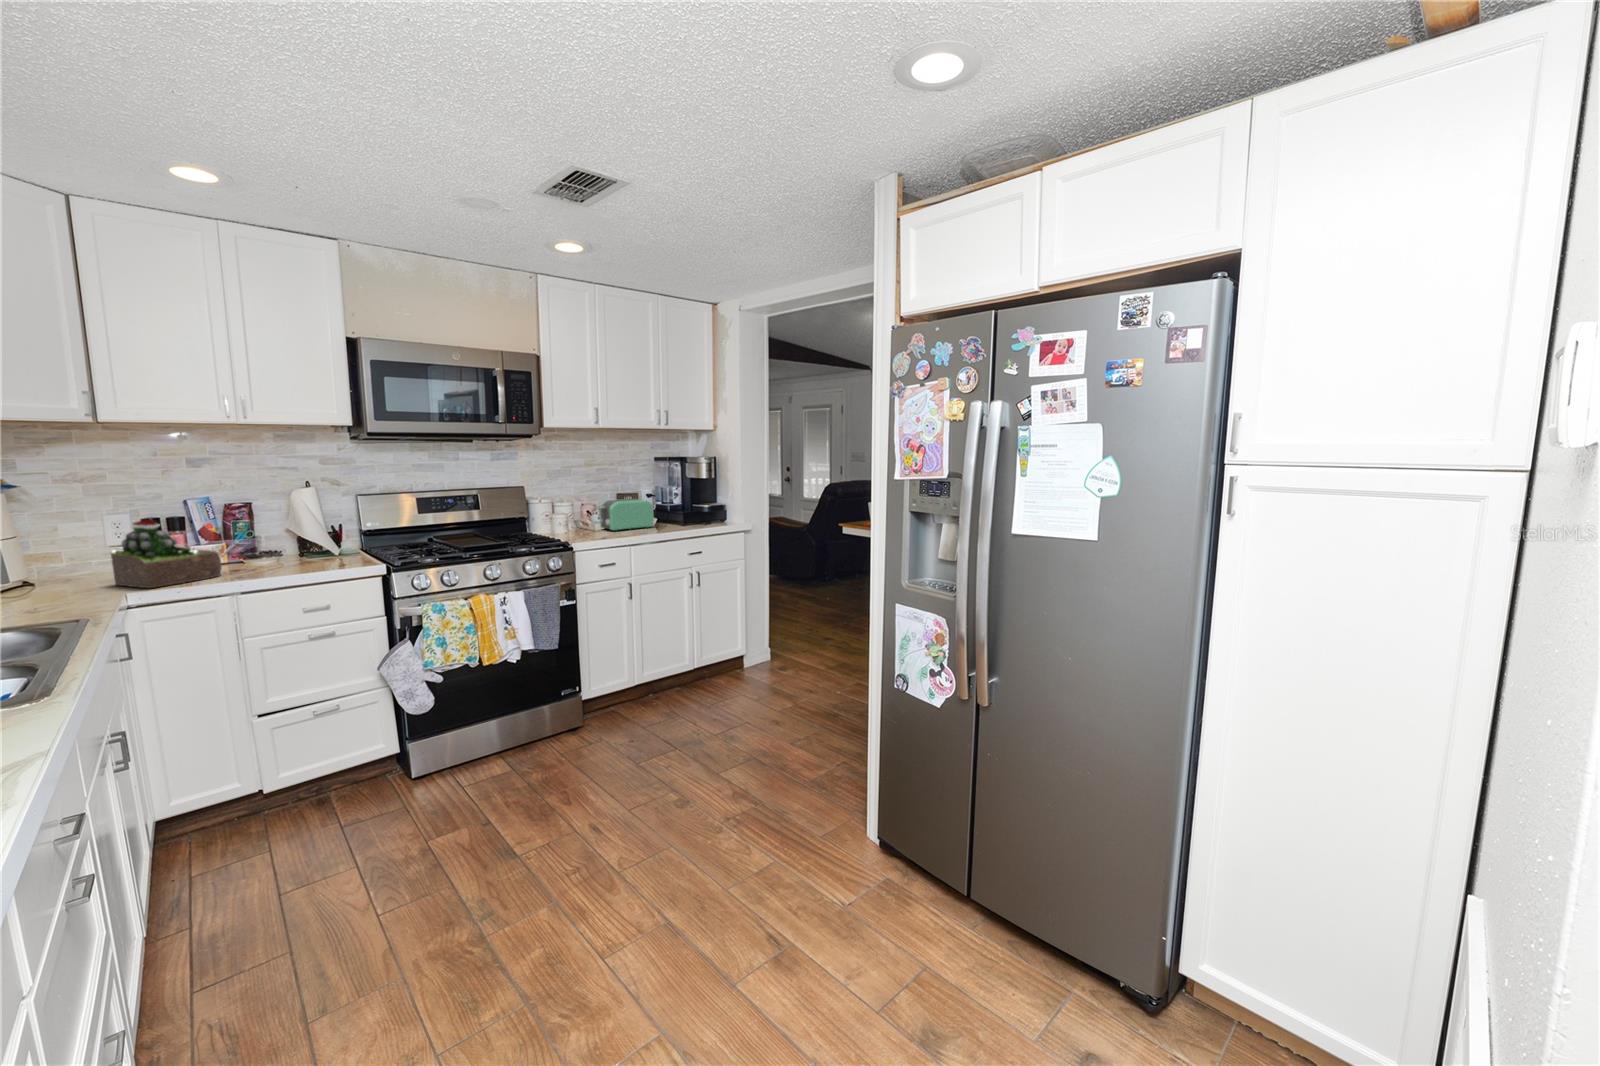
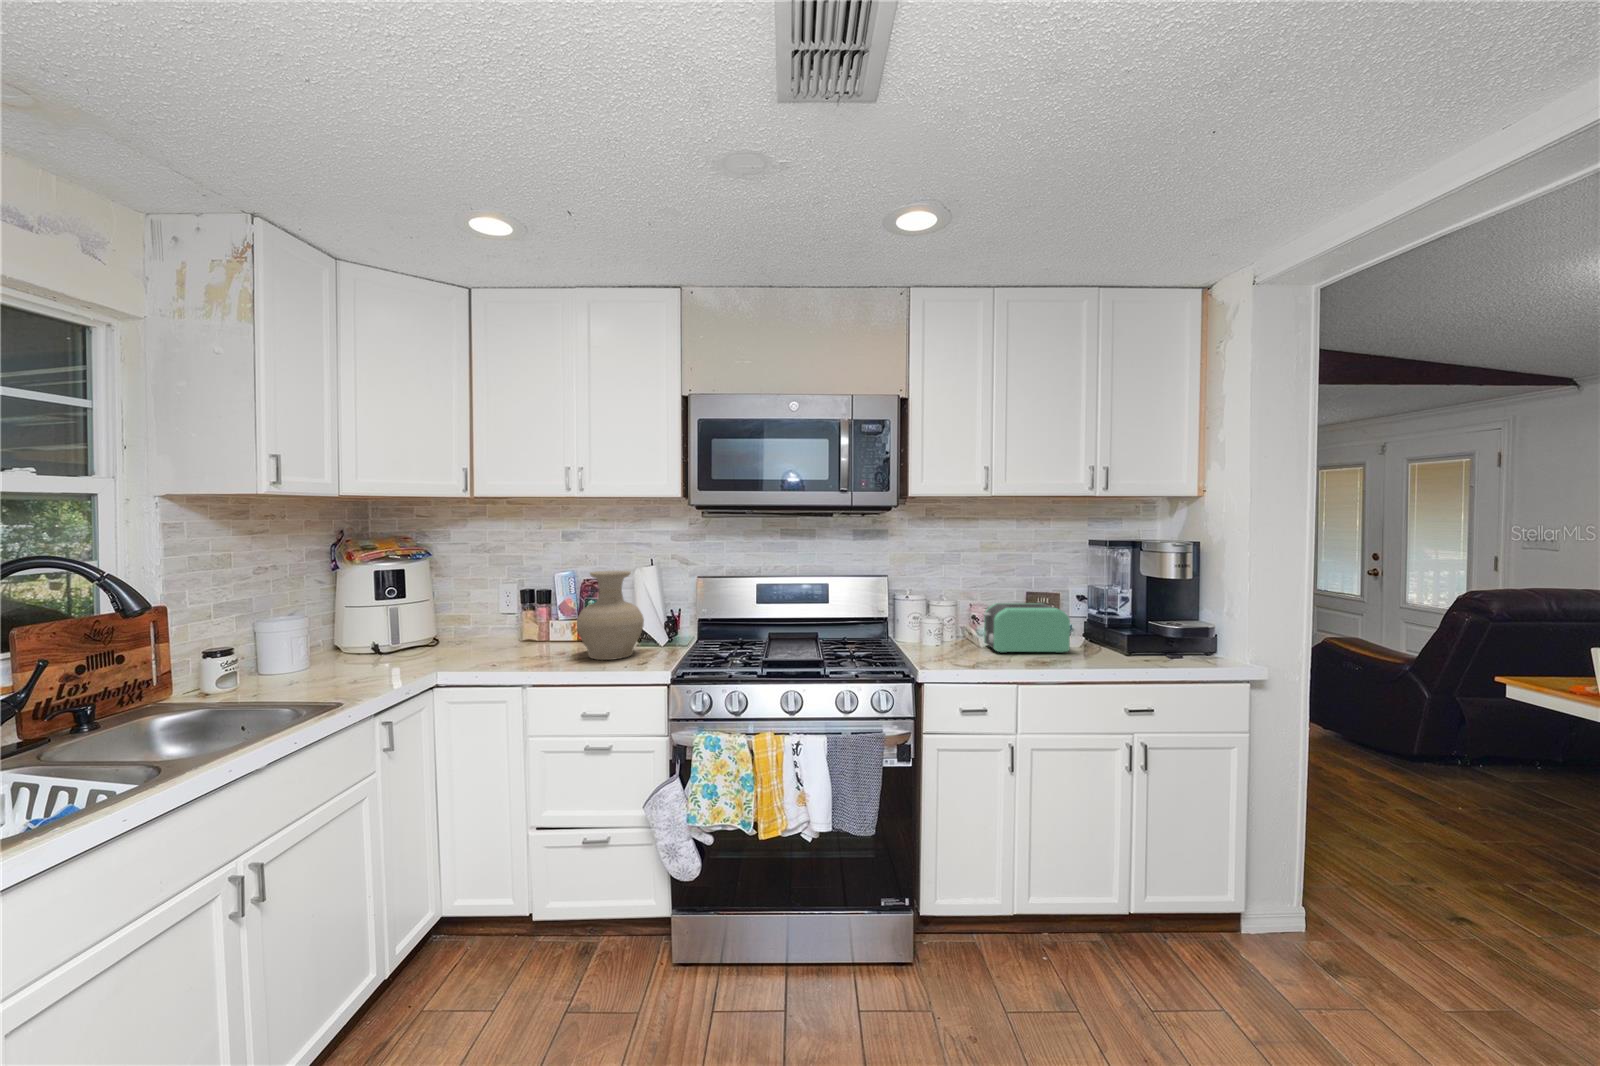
vase: none [259,491,331,568] -> present [577,571,644,660]
succulent plant: present [111,520,222,588] -> none [464,595,542,668]

